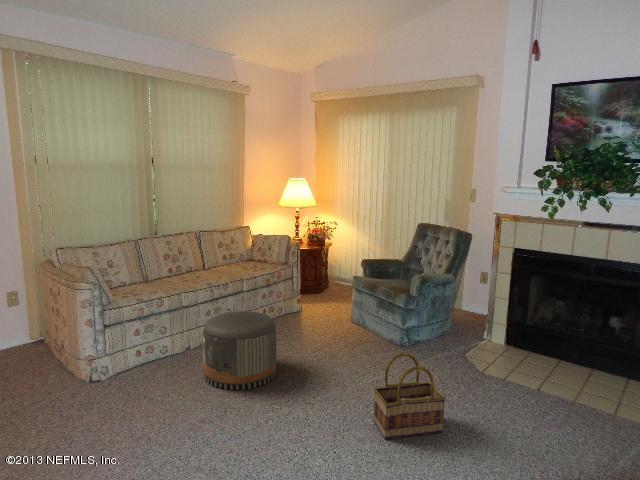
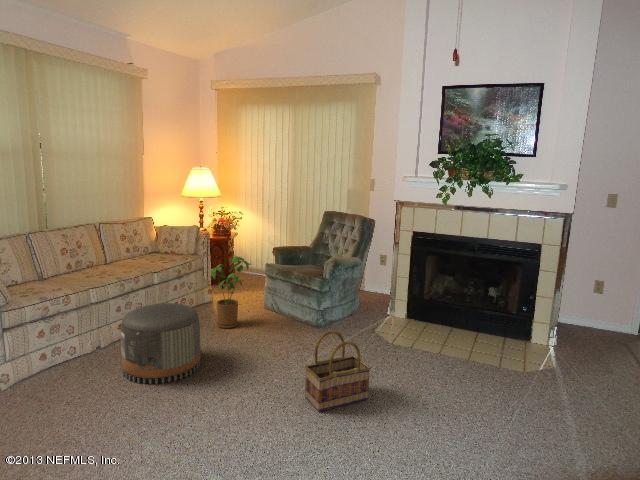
house plant: none [295,268,337,340] -> present [210,256,251,328]

